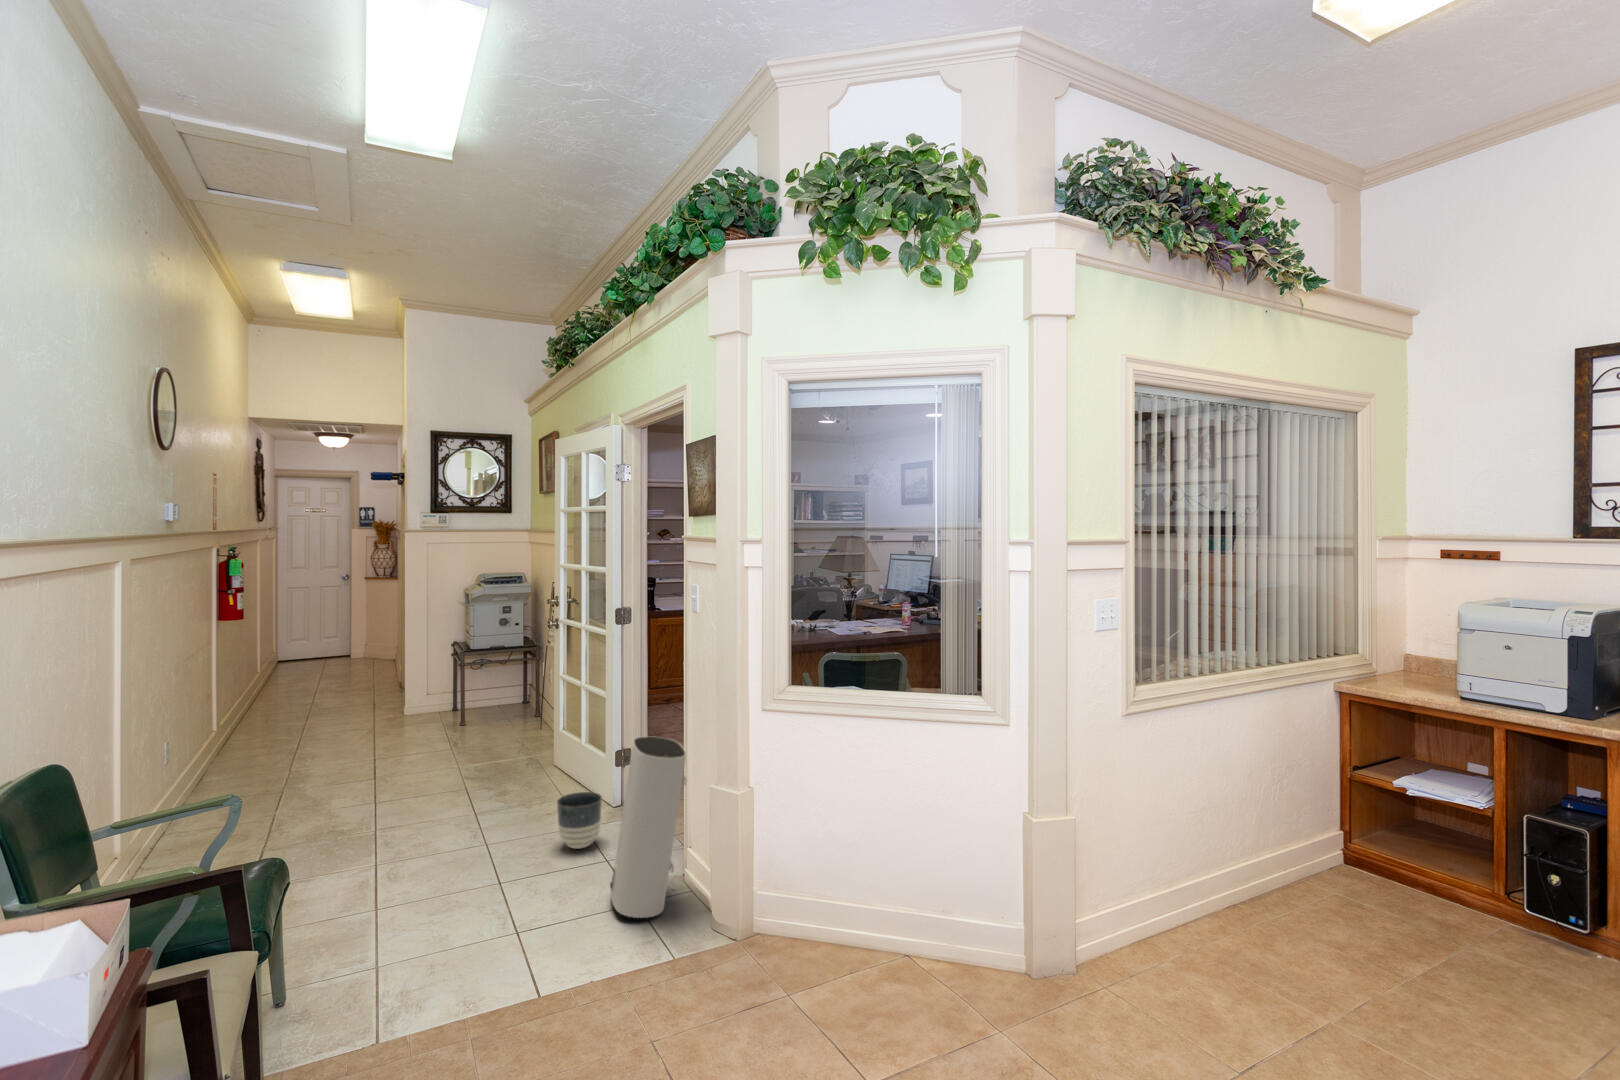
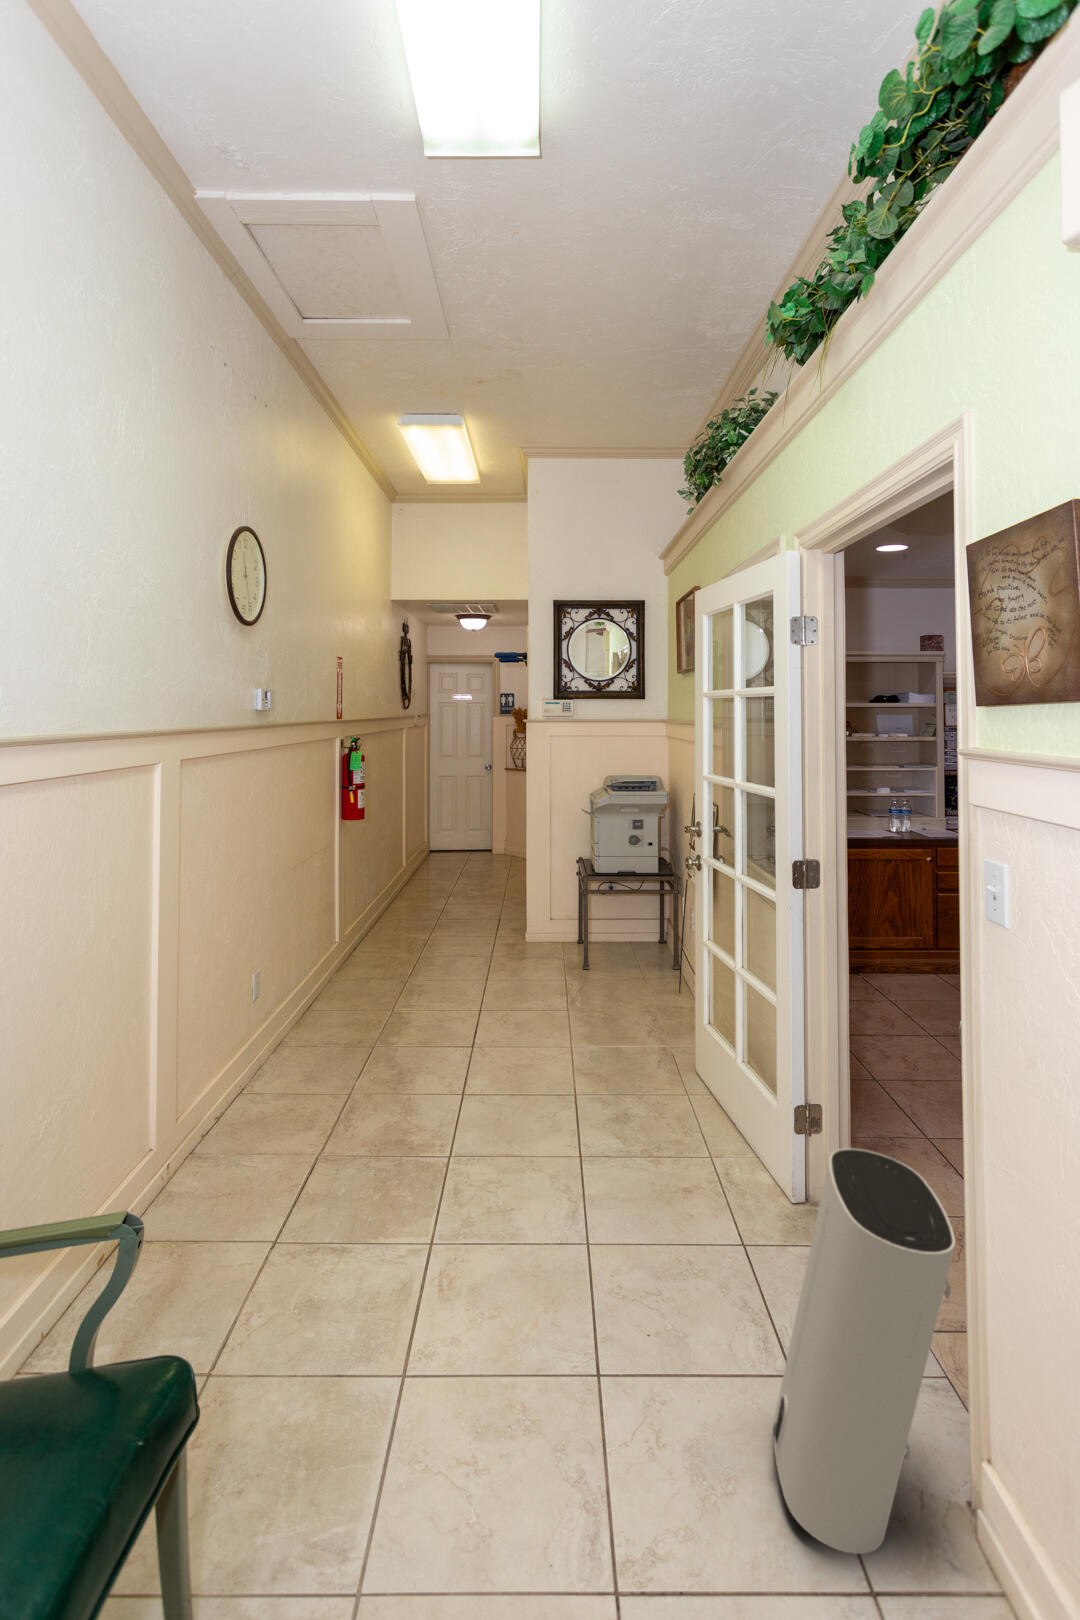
planter: present [557,792,602,849] -> none [685,1163,758,1264]

